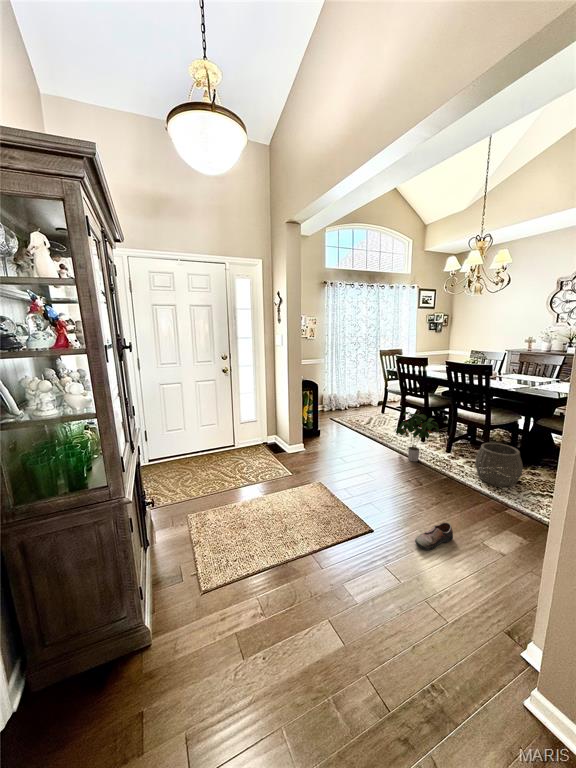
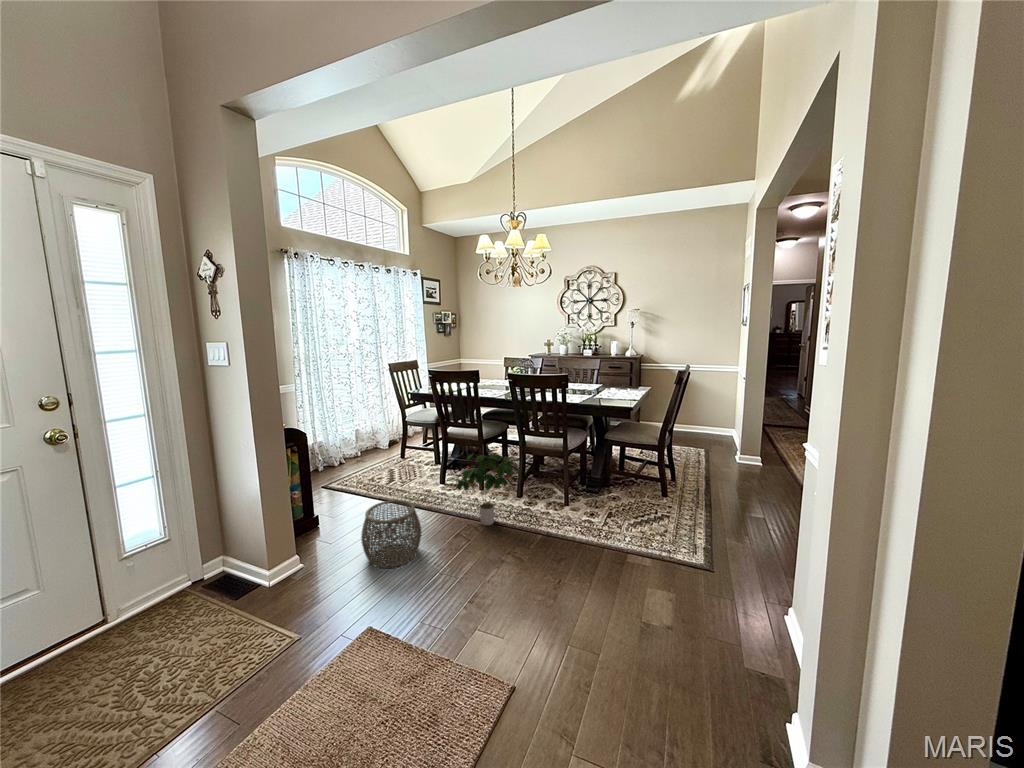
woven basket: present [475,443,523,487] -> present [361,500,421,569]
shoe: present [415,522,453,550] -> none [578,616,613,683]

